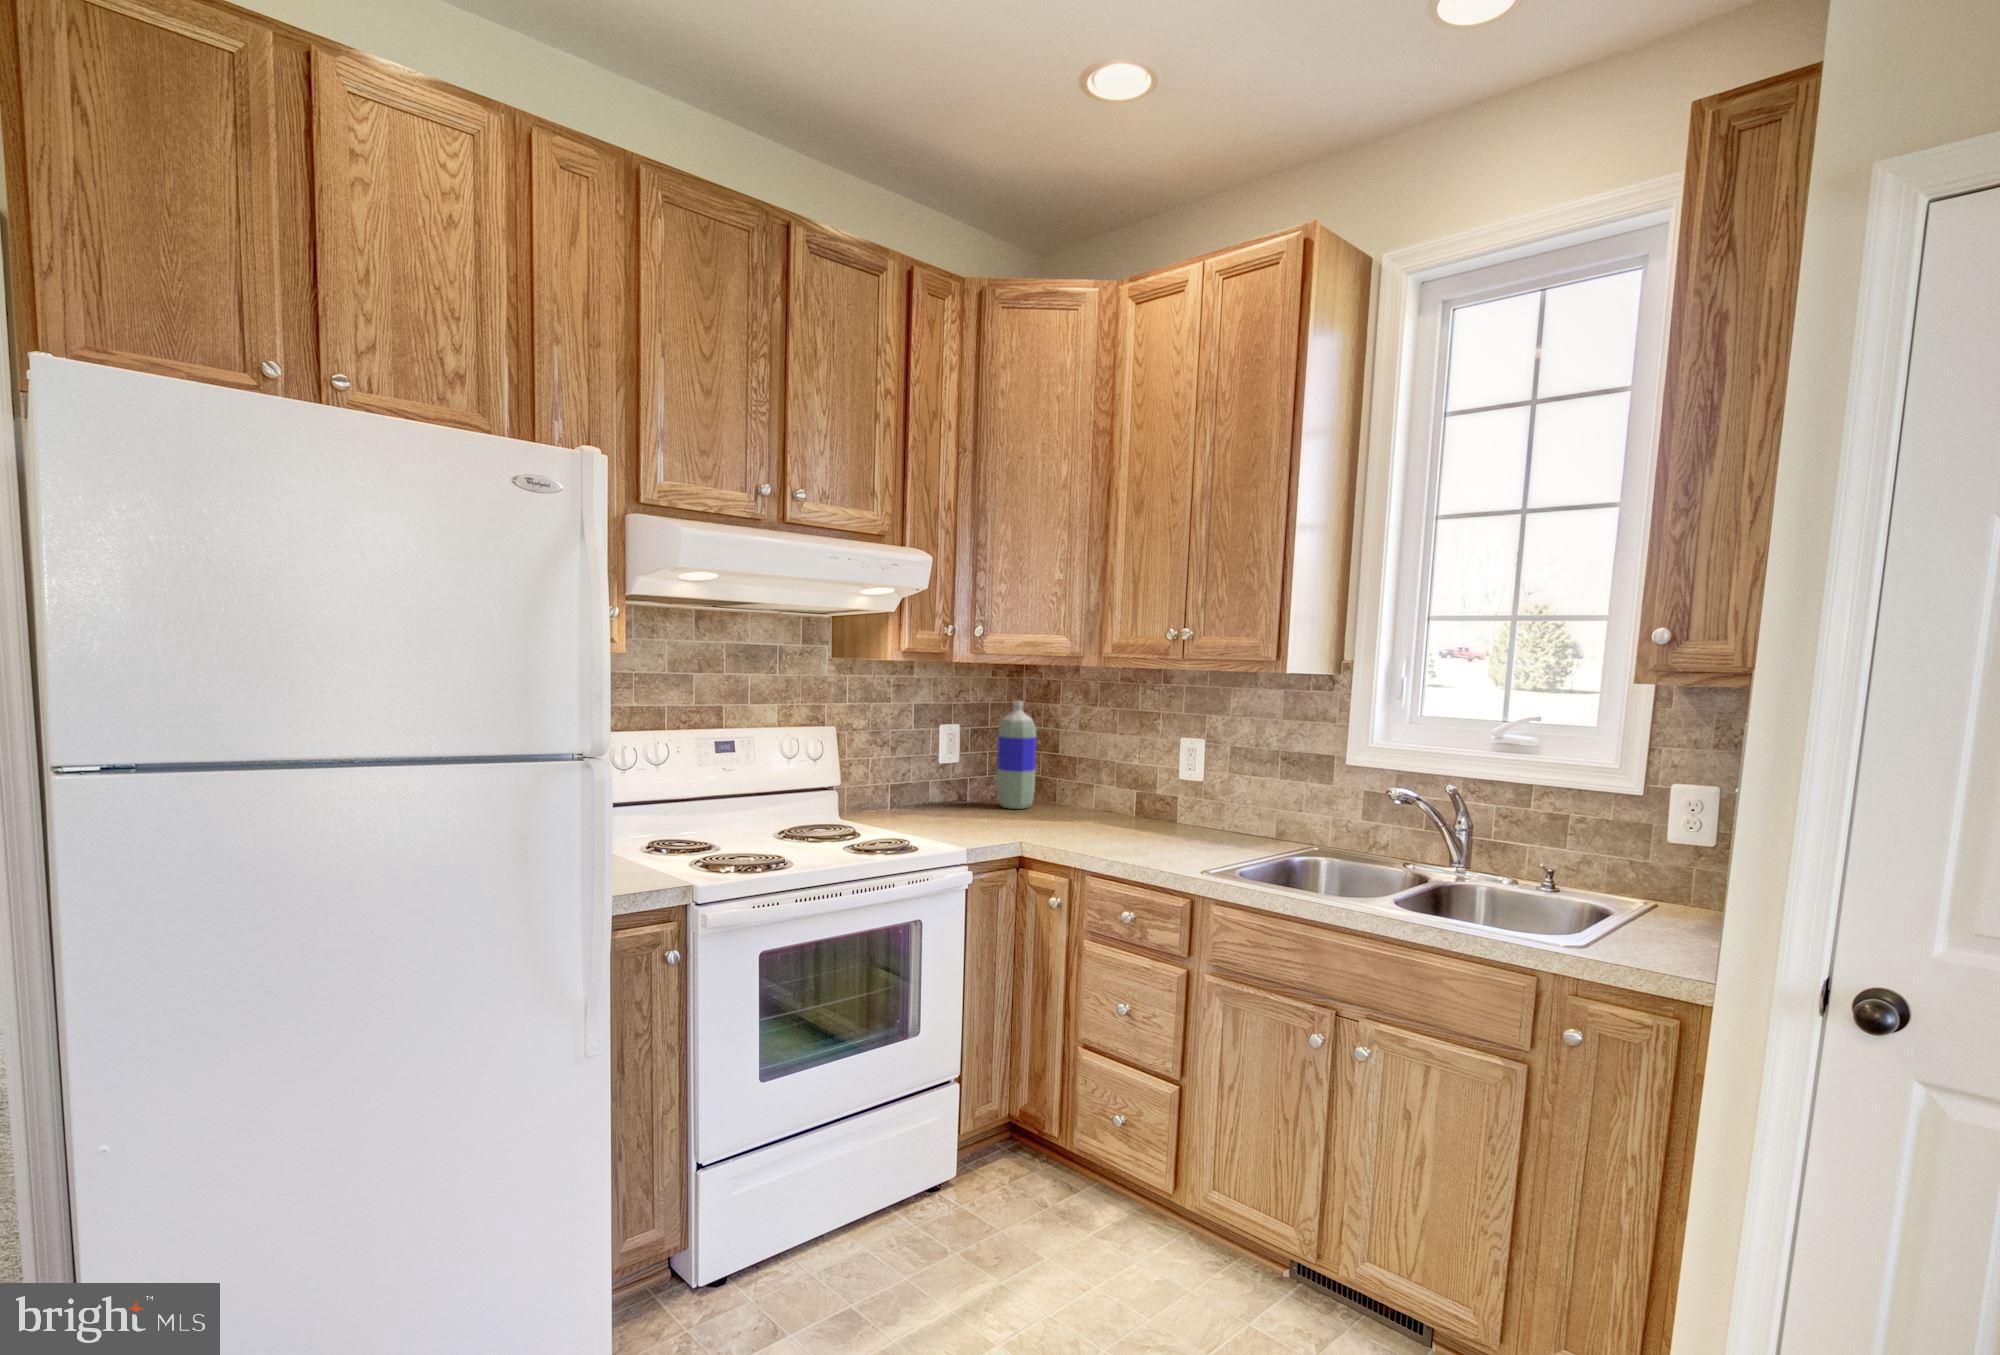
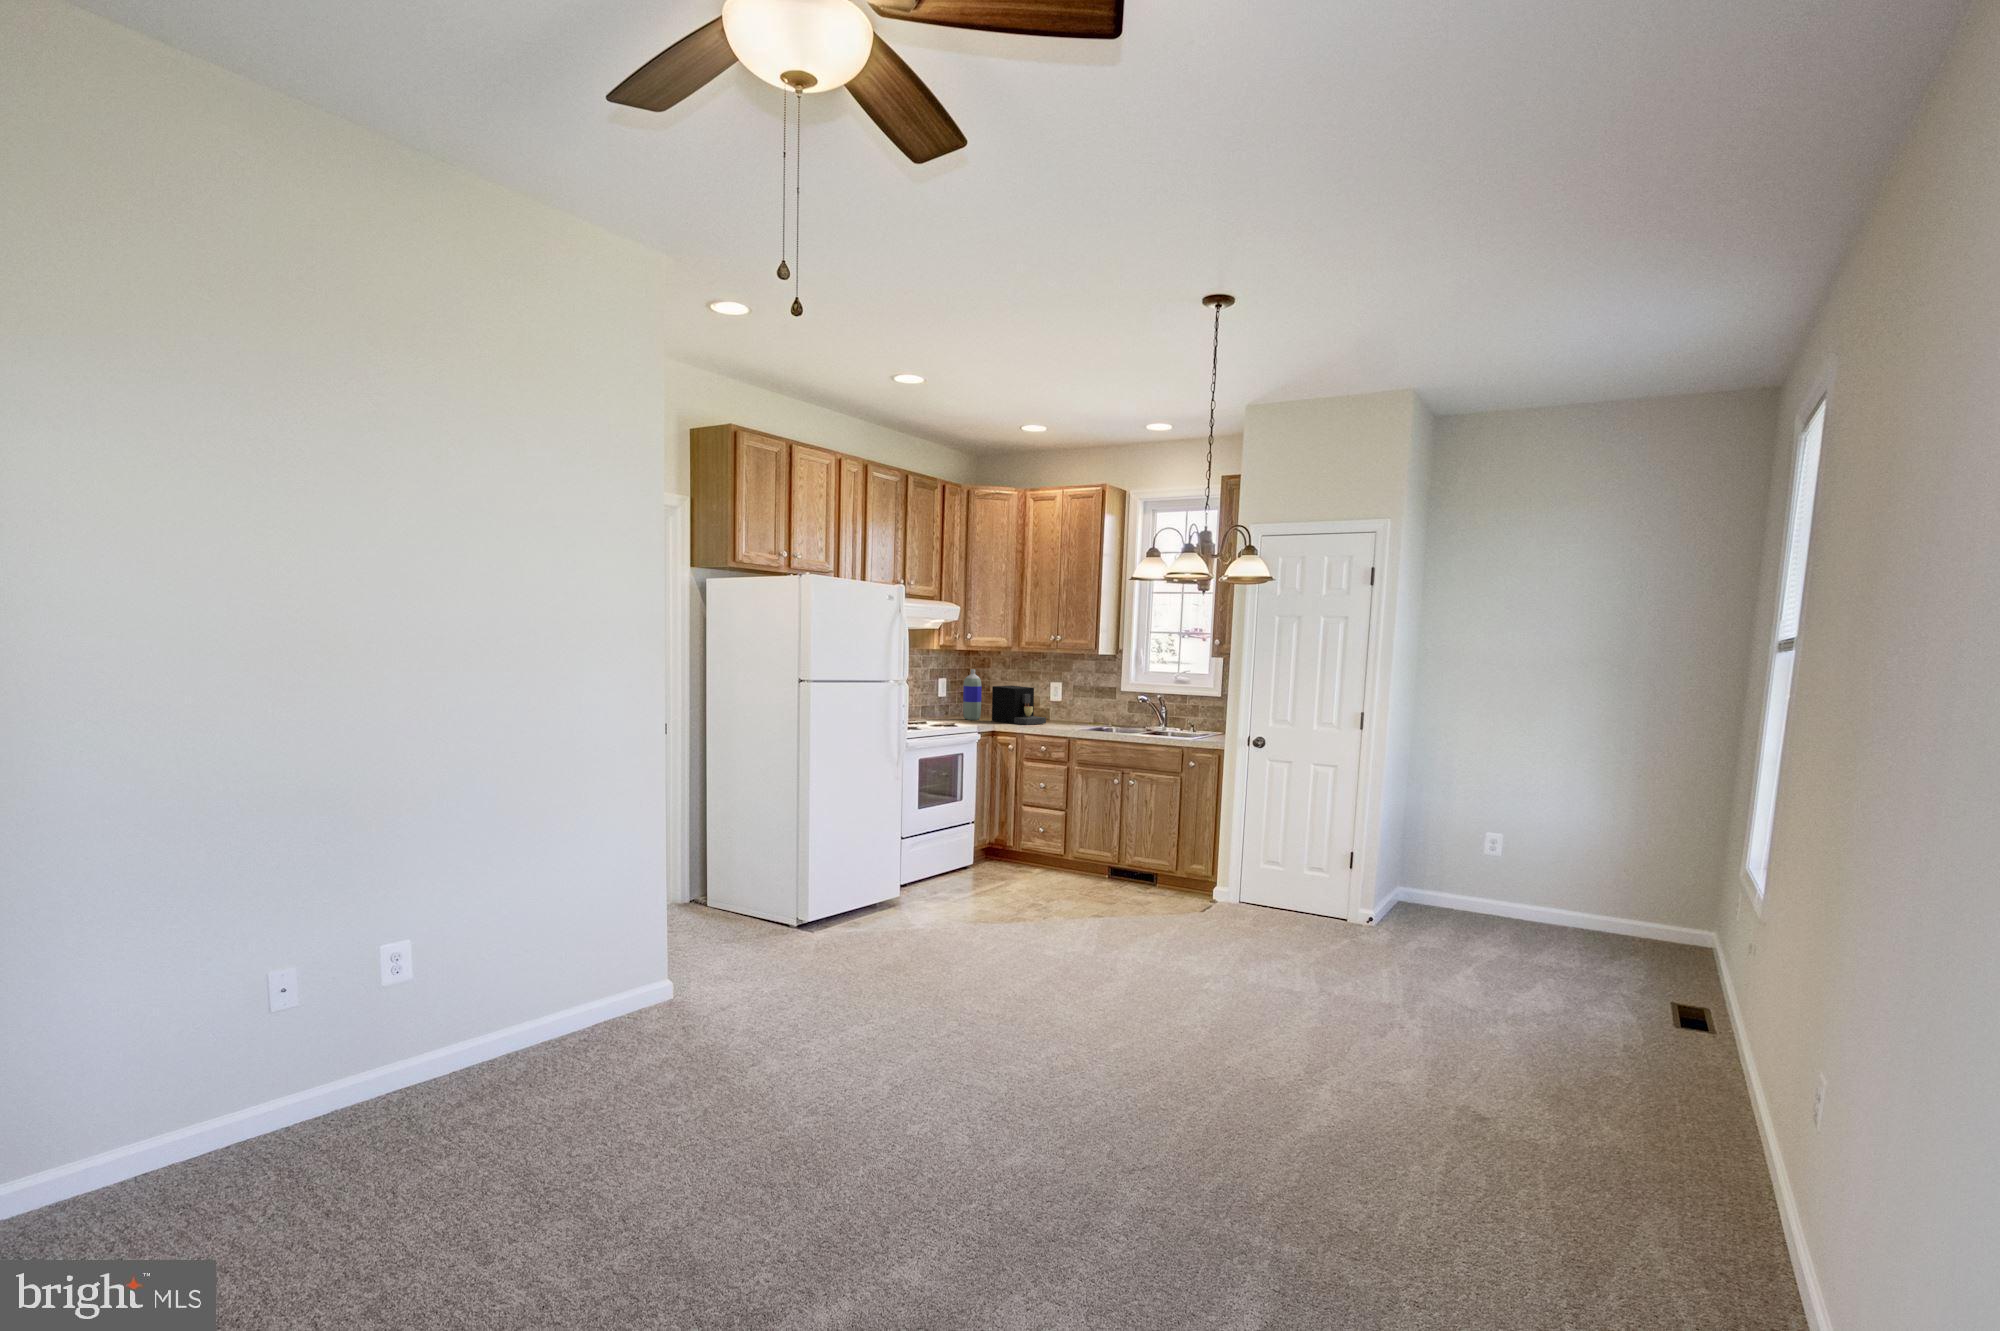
coffee maker: none [1049,738,1162,835] -> present [992,685,1046,725]

